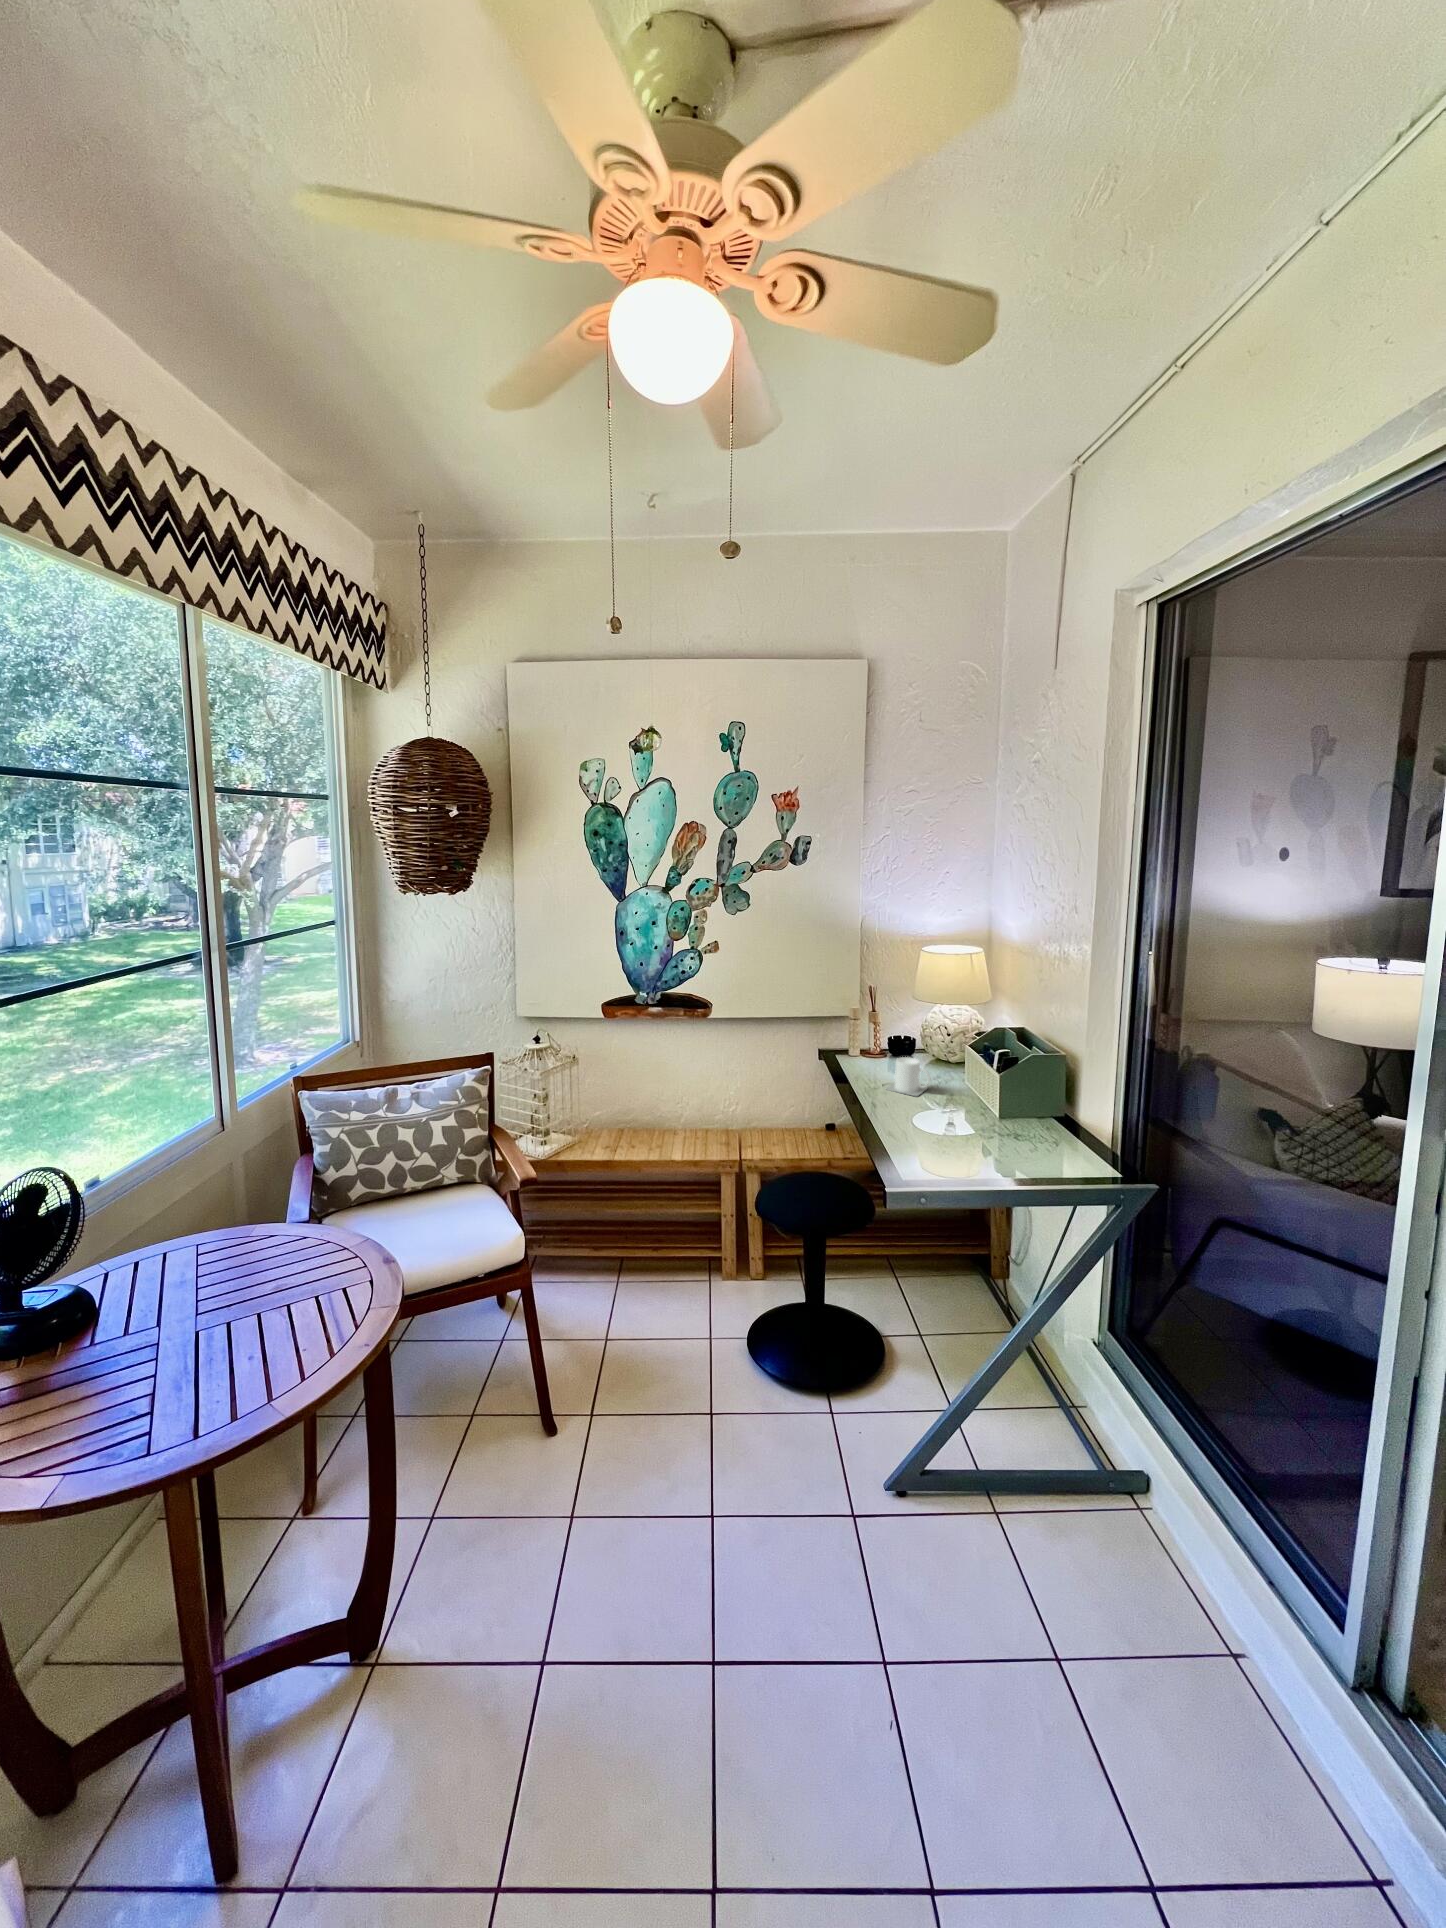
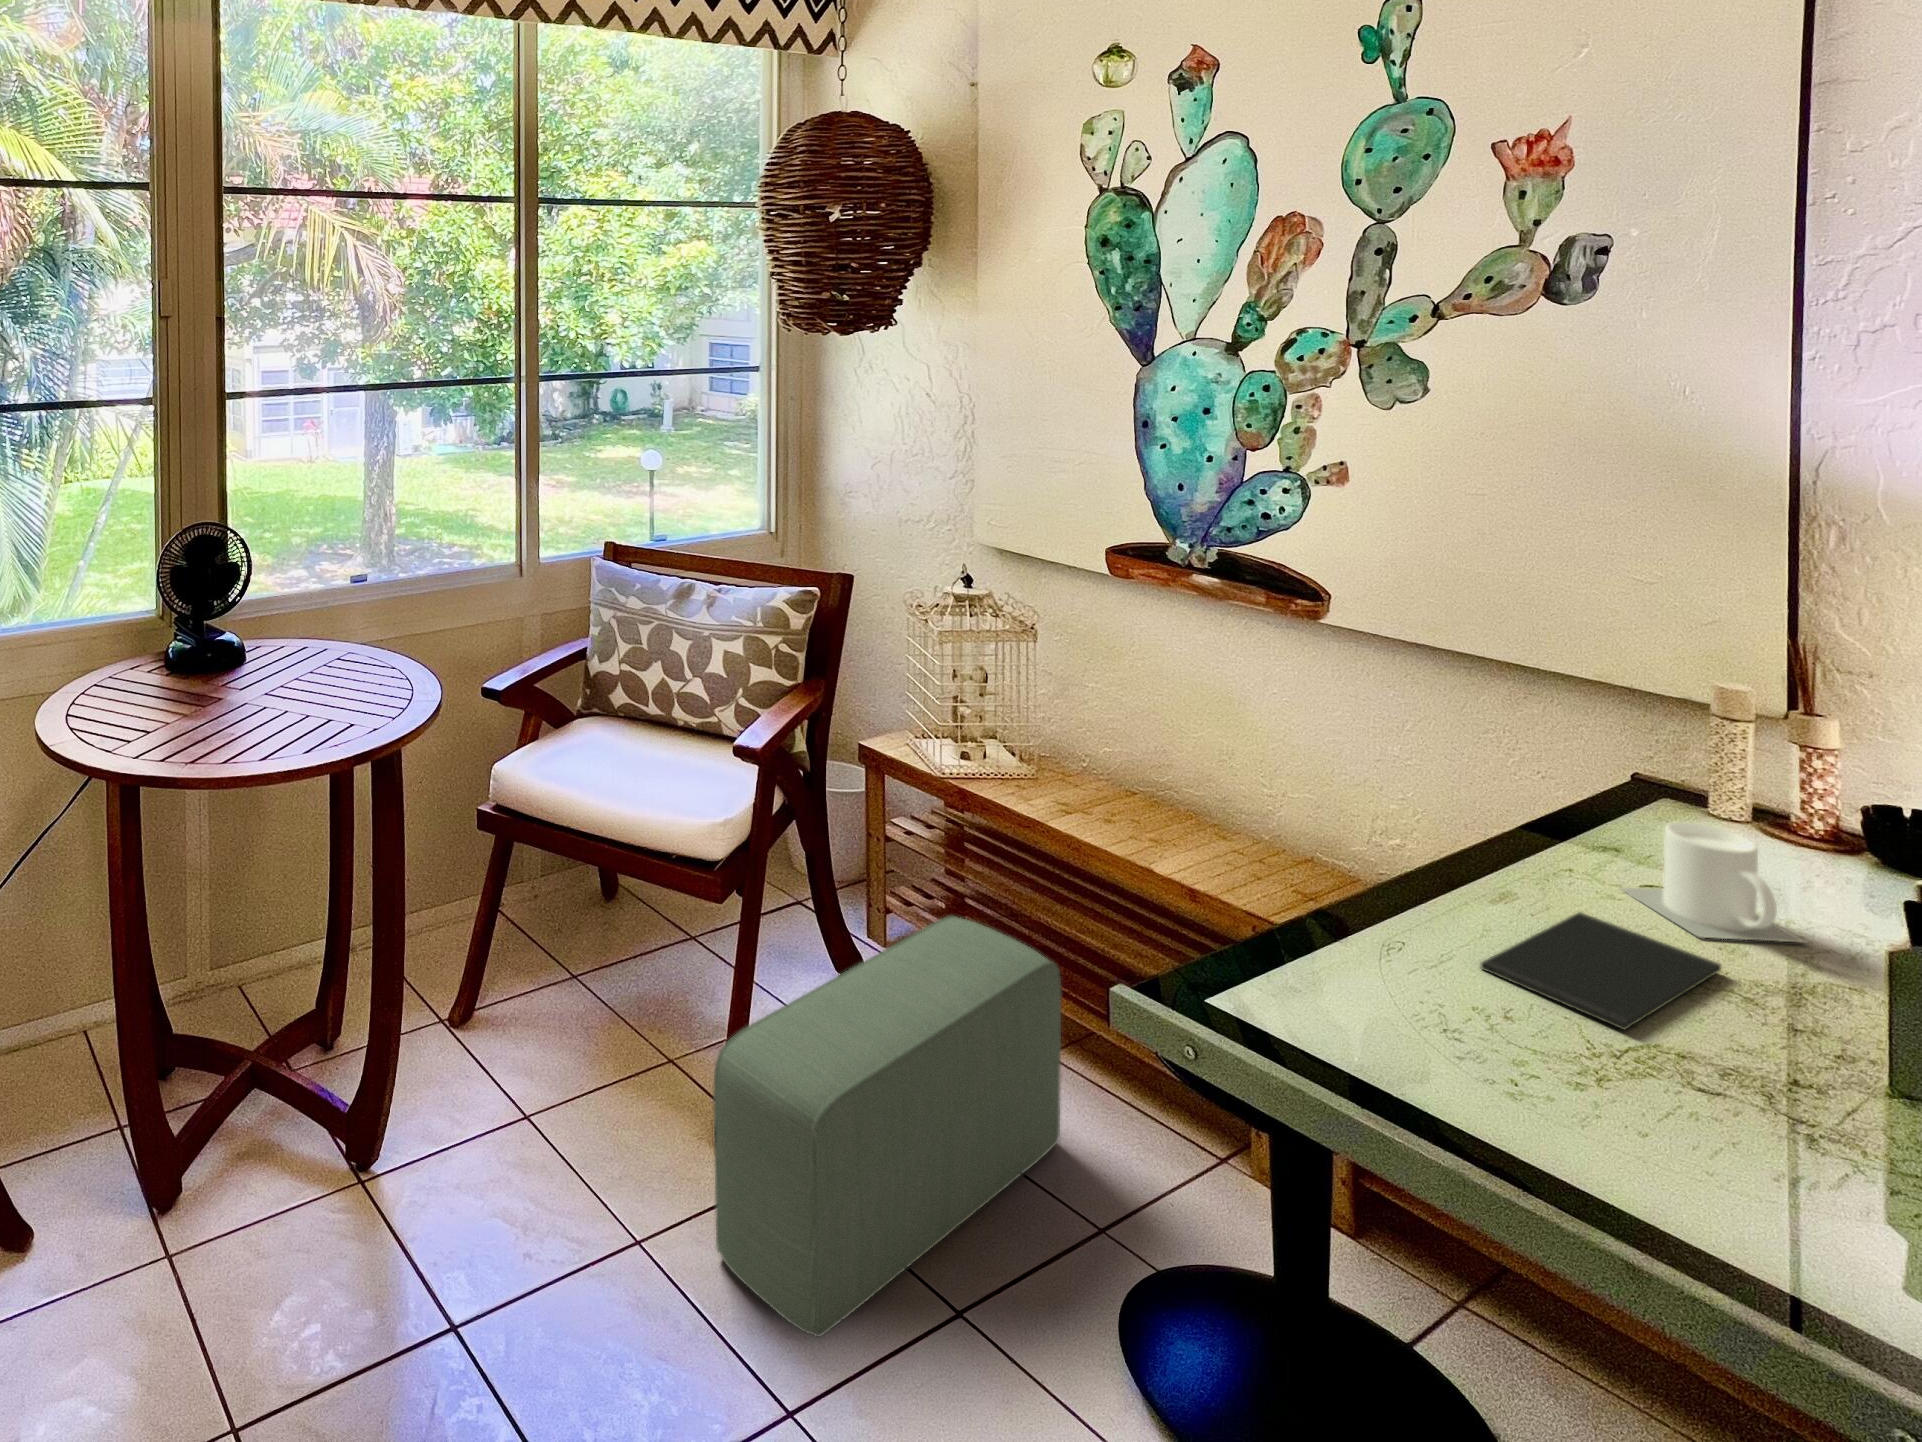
tablet: none [896,1101,955,1133] -> present [1480,912,1721,1030]
pouf: none [598,1224,684,1492] -> present [713,916,1061,1337]

